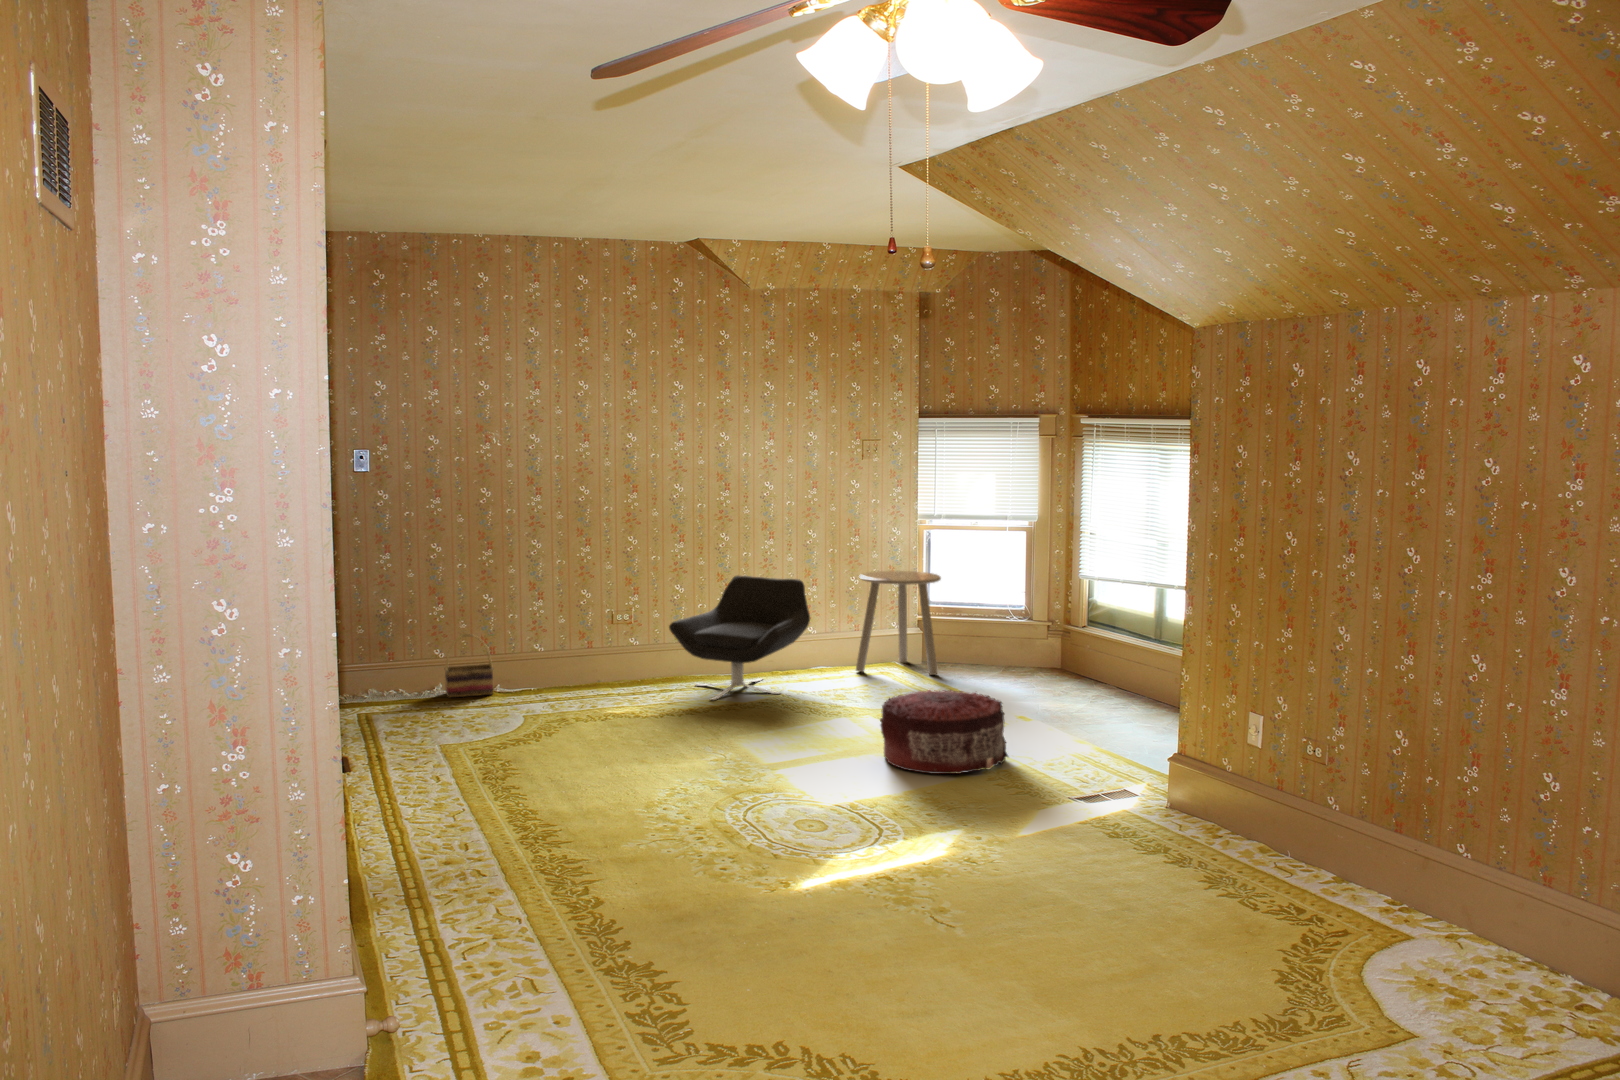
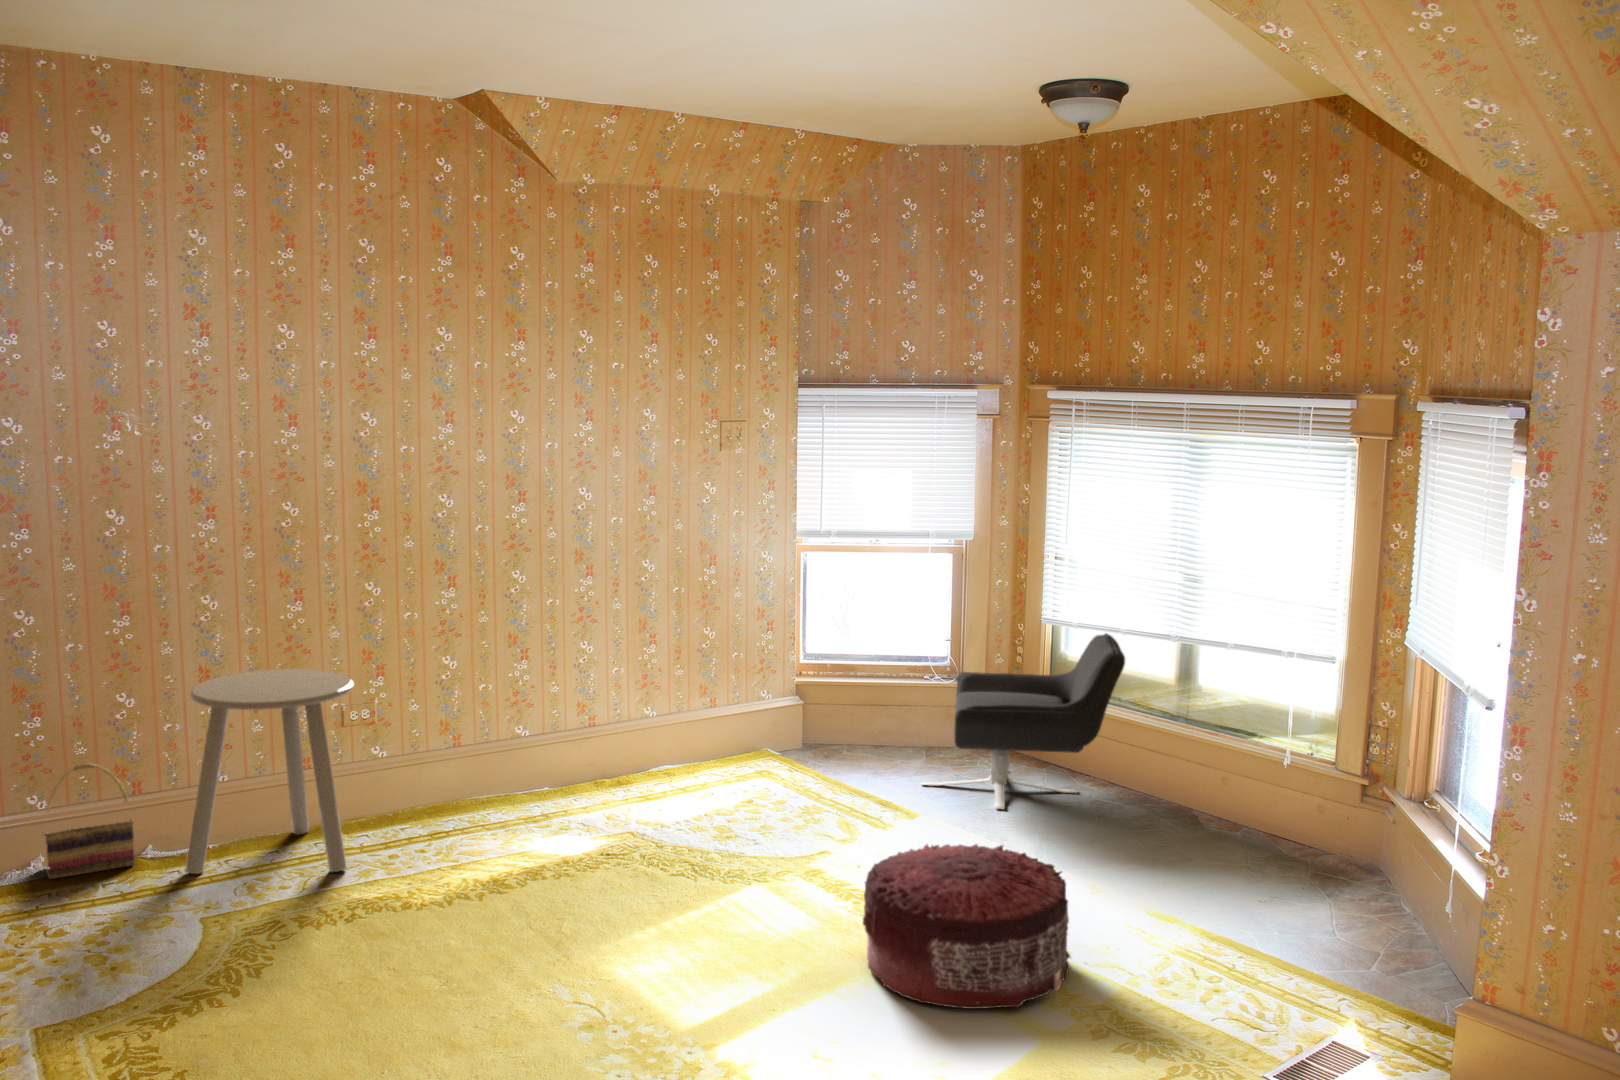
side table: present [856,571,941,675] -> present [185,669,355,874]
lounge chair: present [669,576,810,700] -> present [921,634,1125,809]

